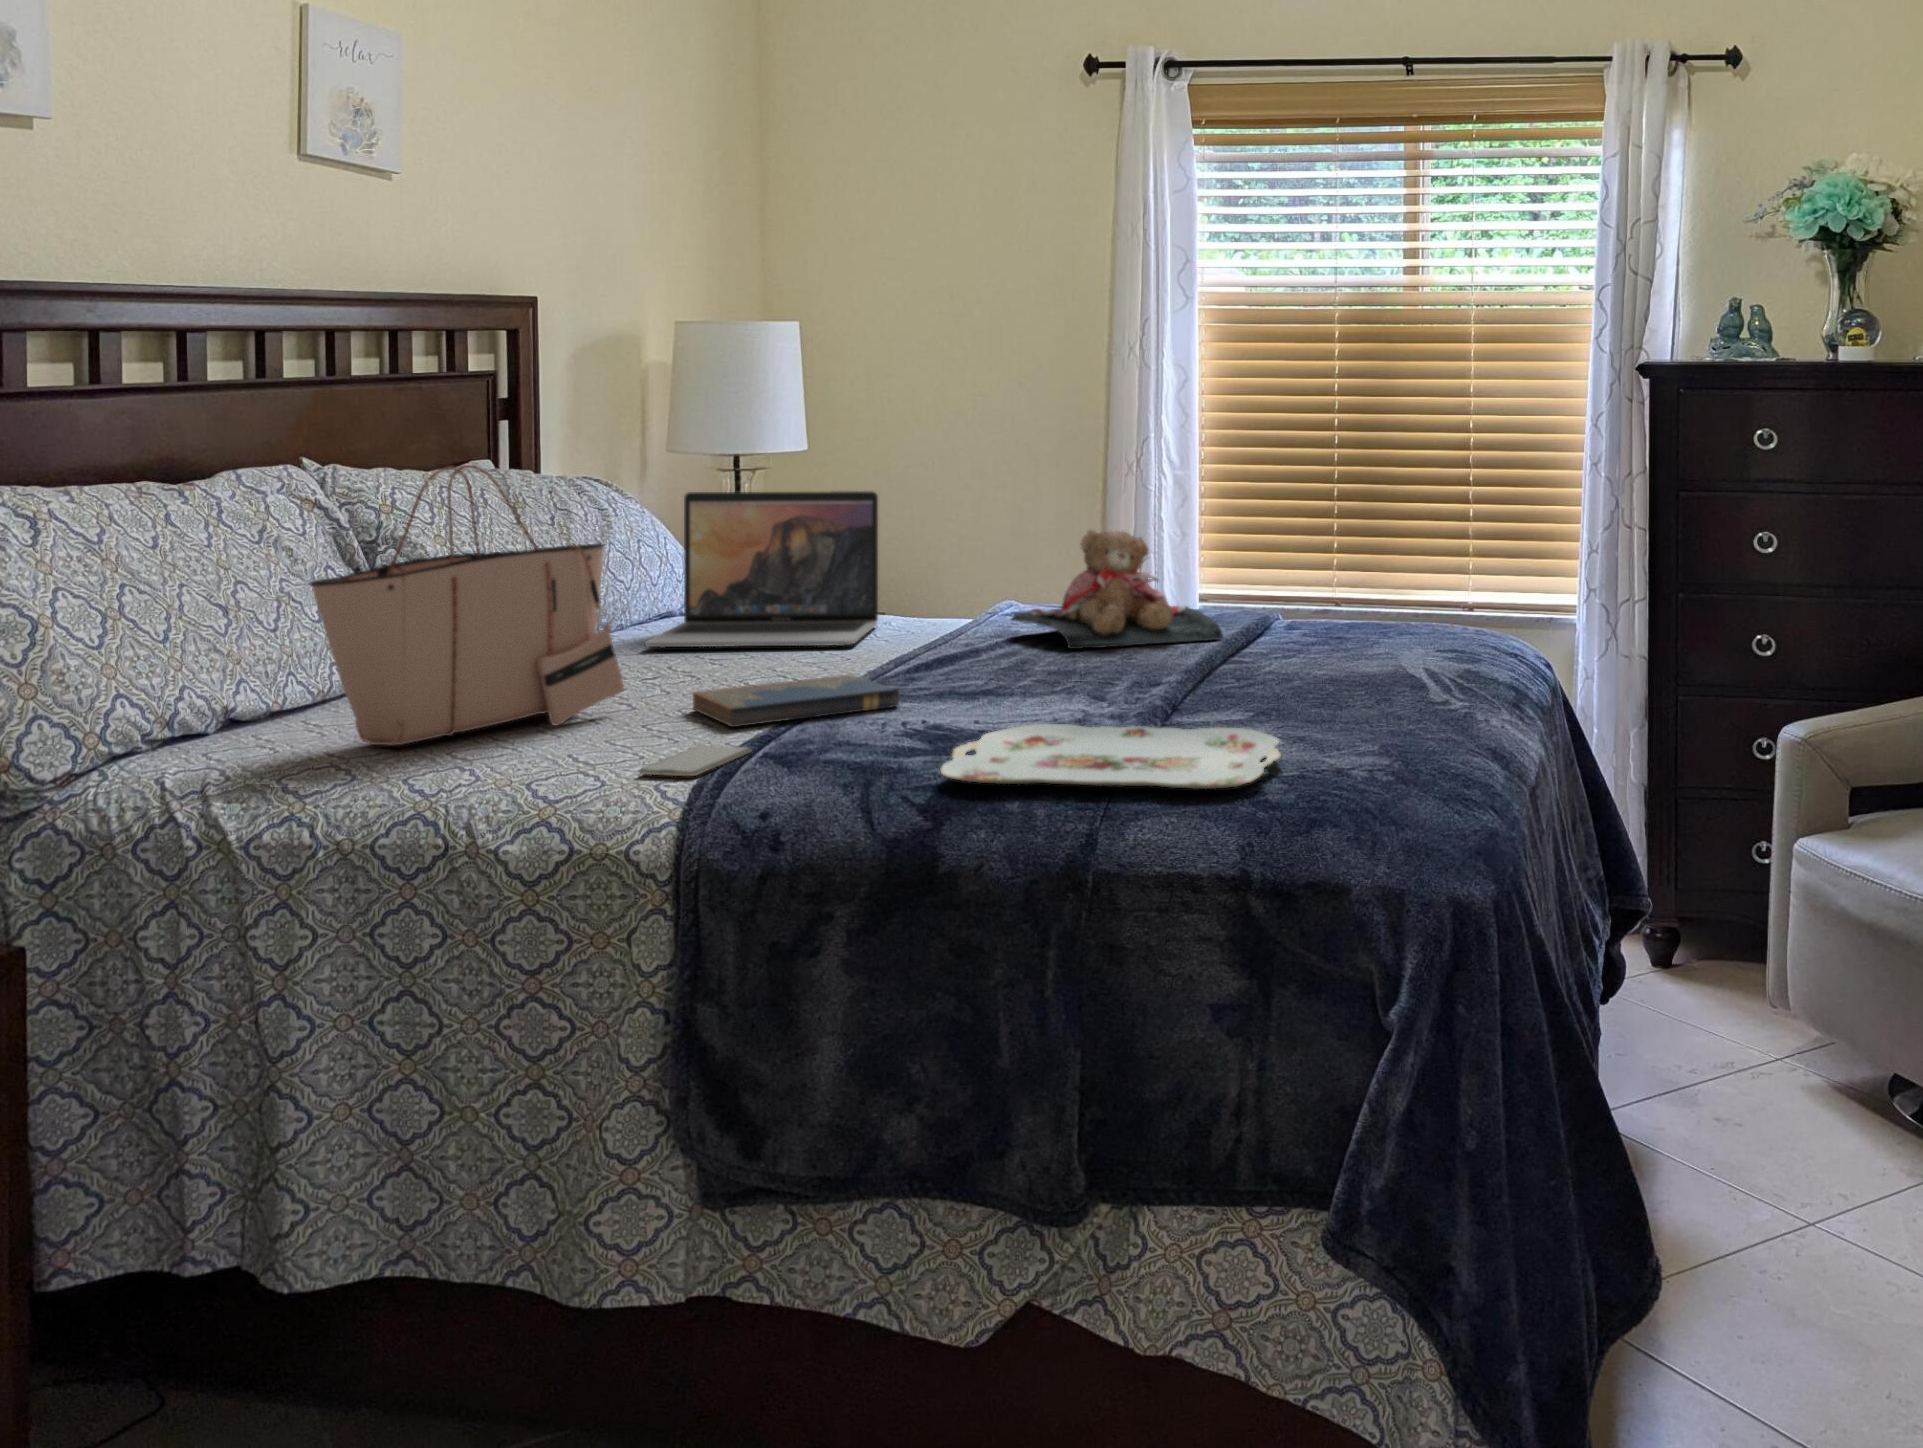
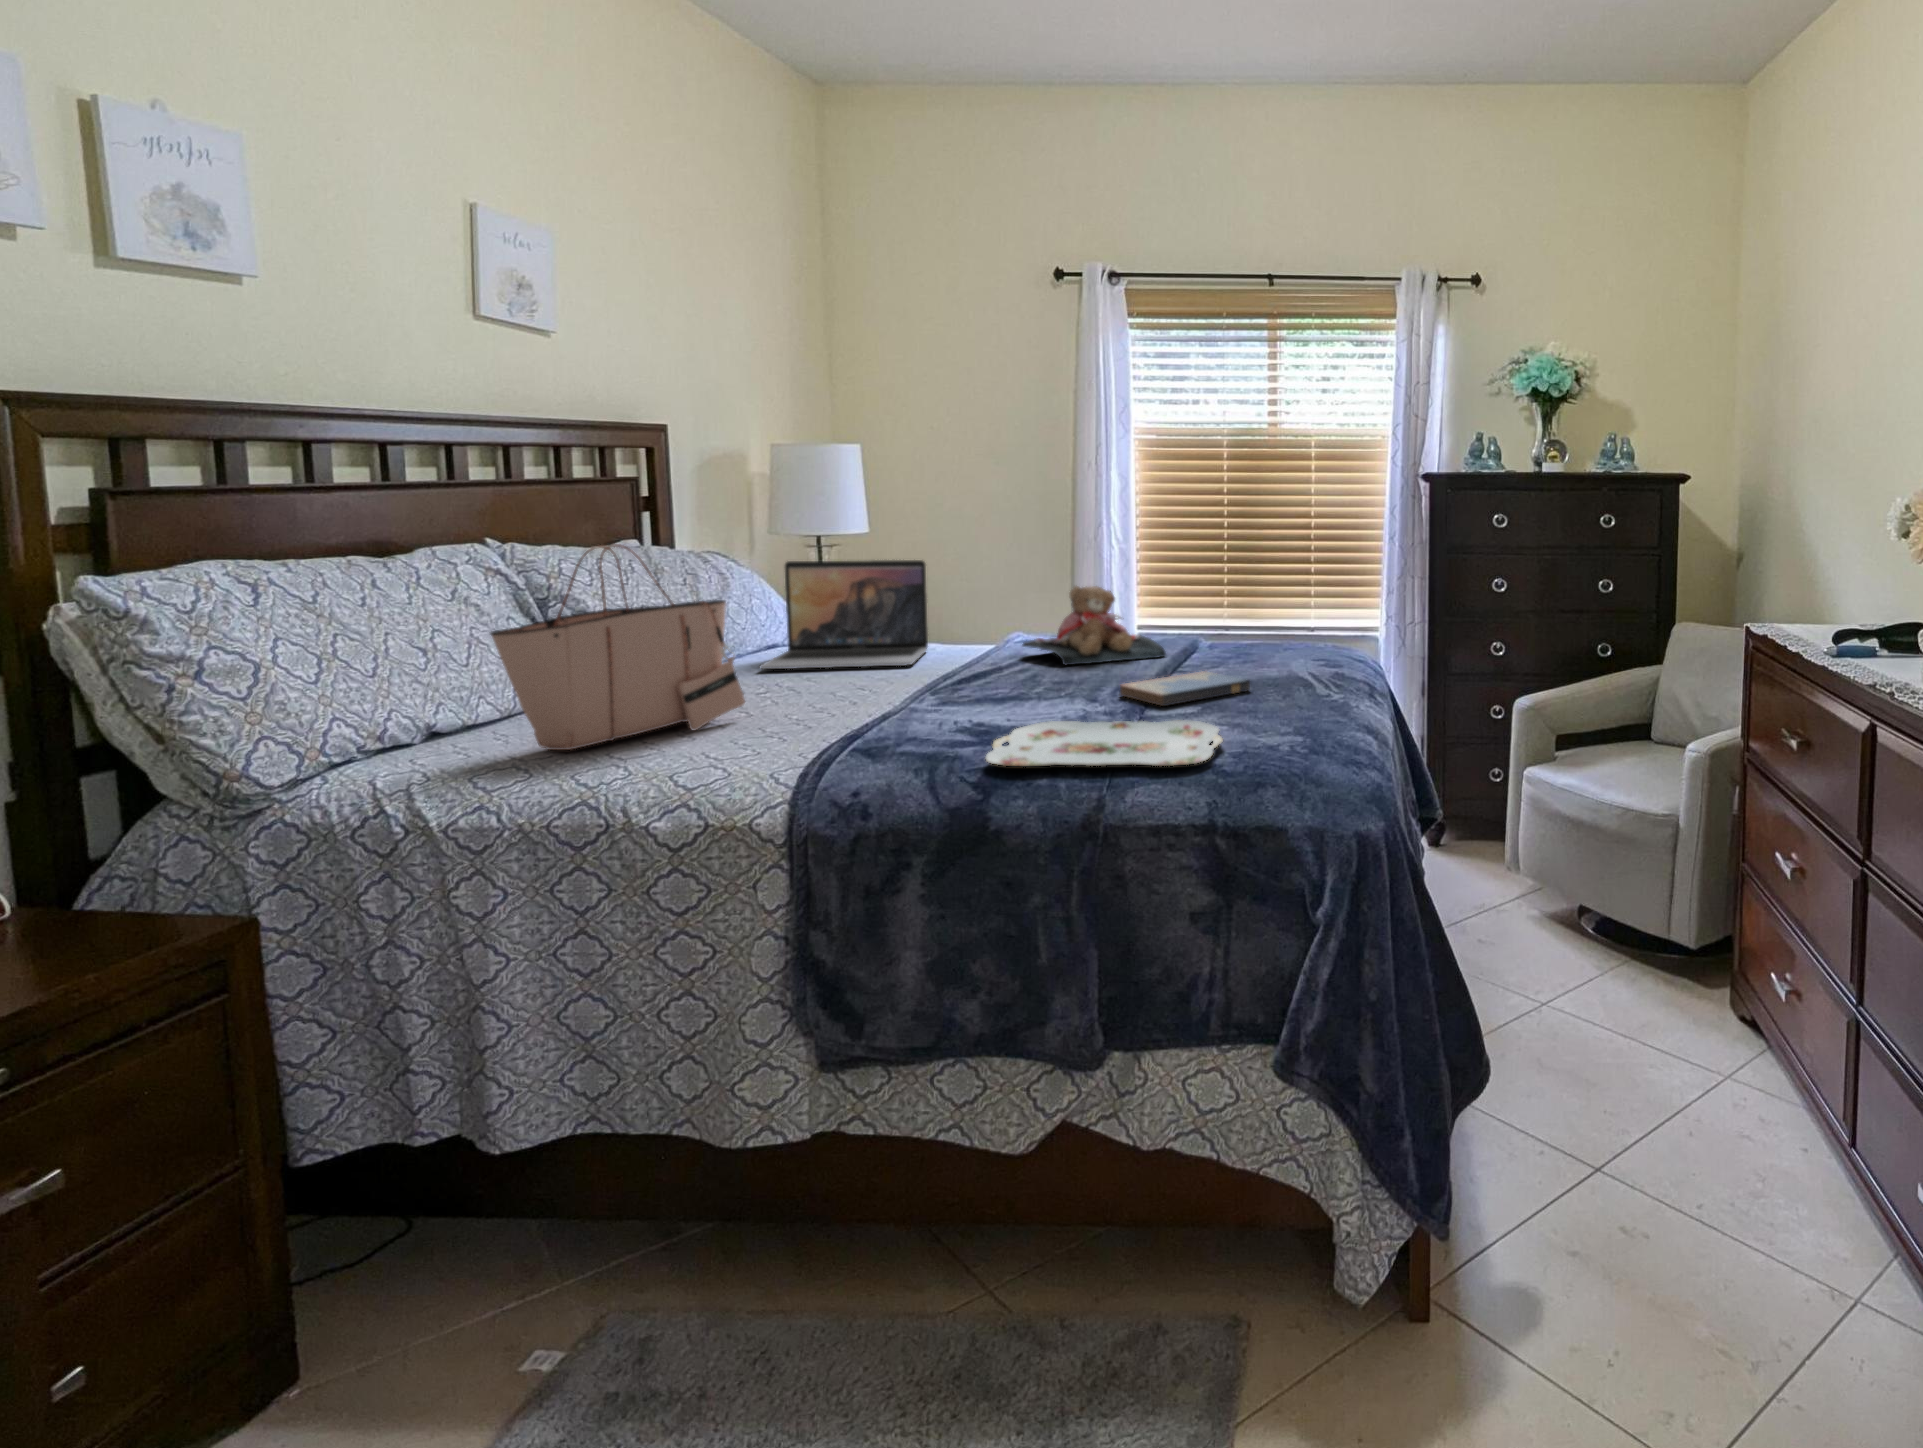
hardcover book: present [693,674,899,727] -> present [1120,671,1250,706]
smartphone: present [639,745,752,776] -> none [759,743,844,768]

